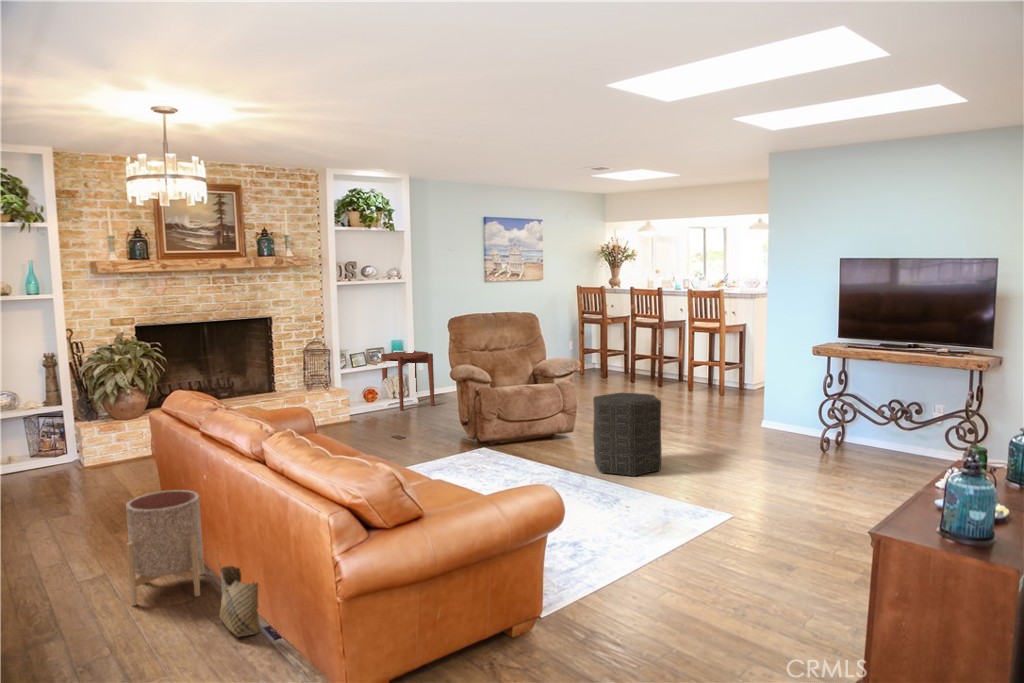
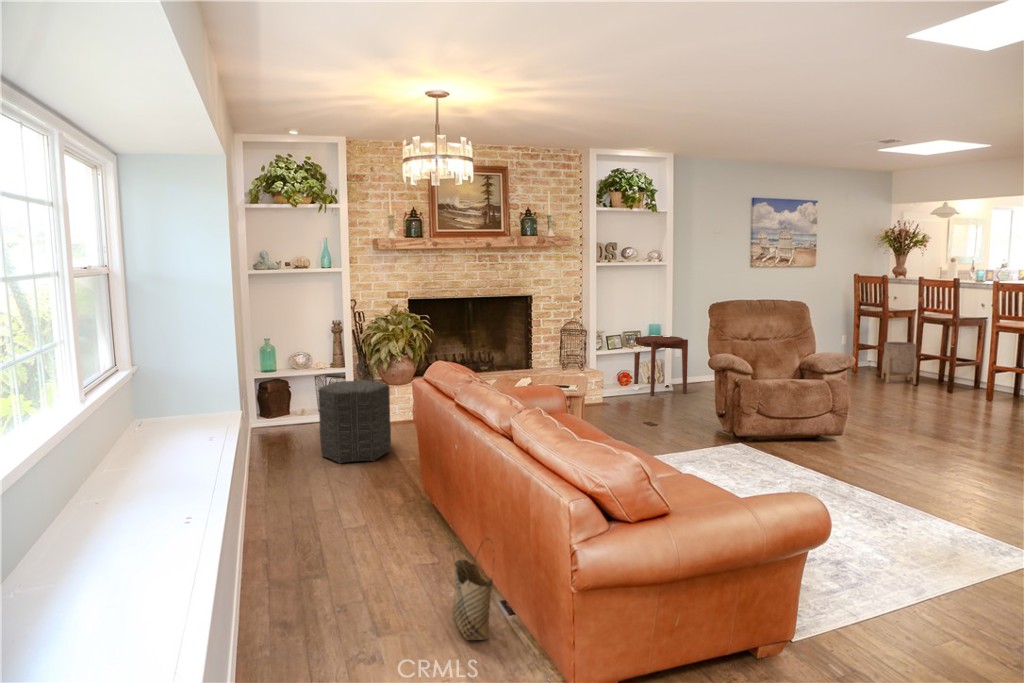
ottoman: present [593,393,662,477] -> present [318,380,391,463]
planter: present [126,490,204,606] -> present [882,342,917,384]

